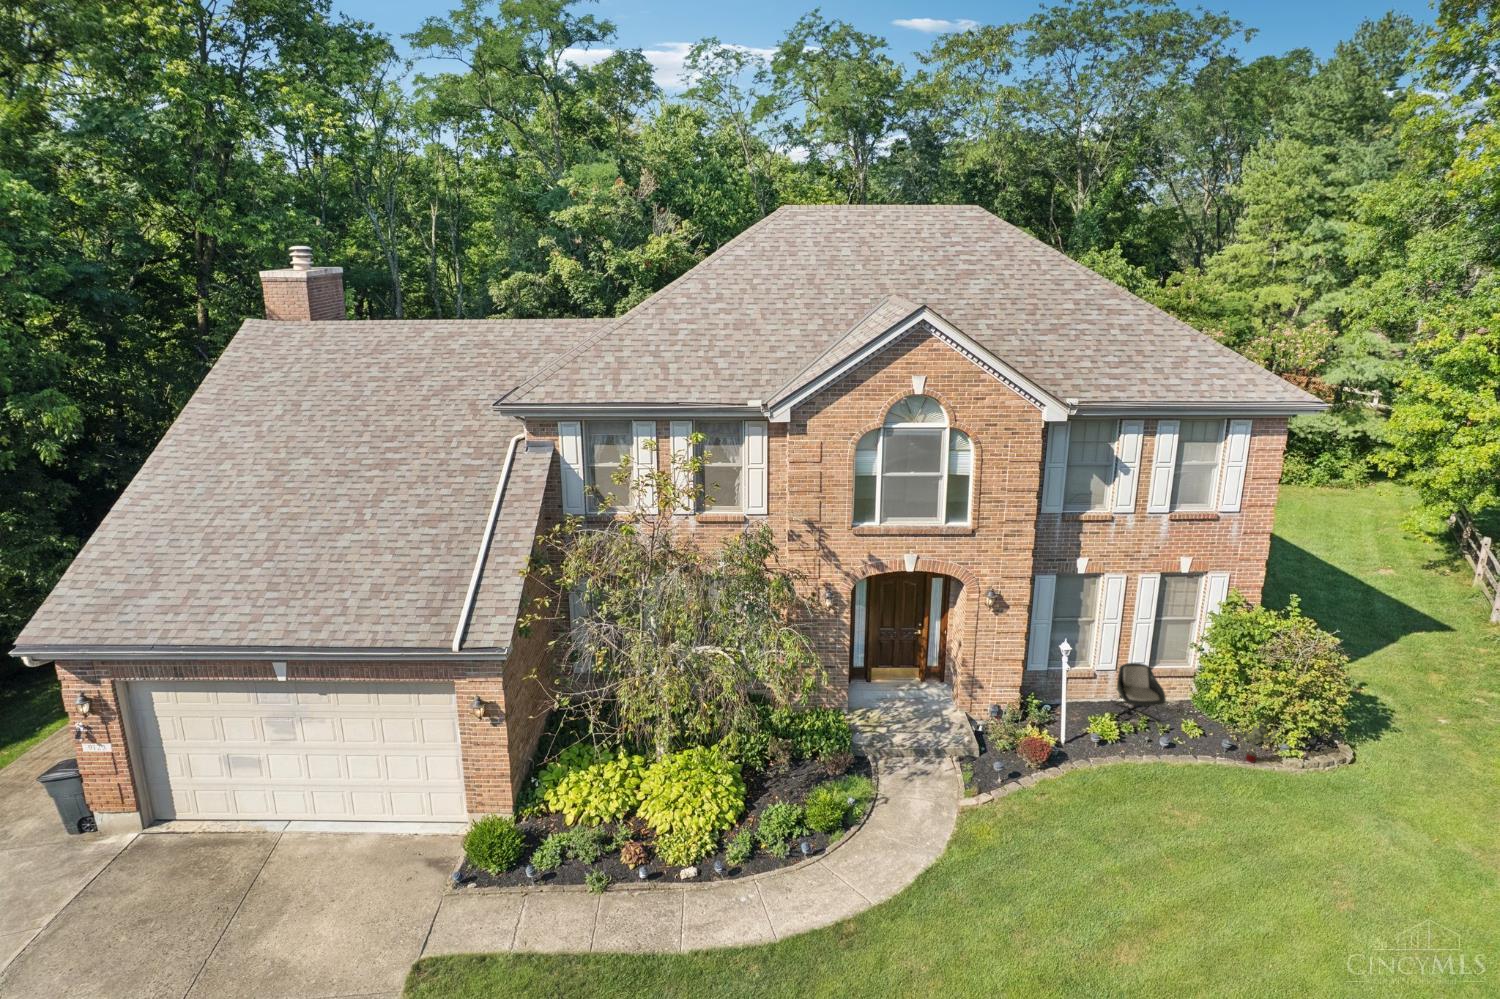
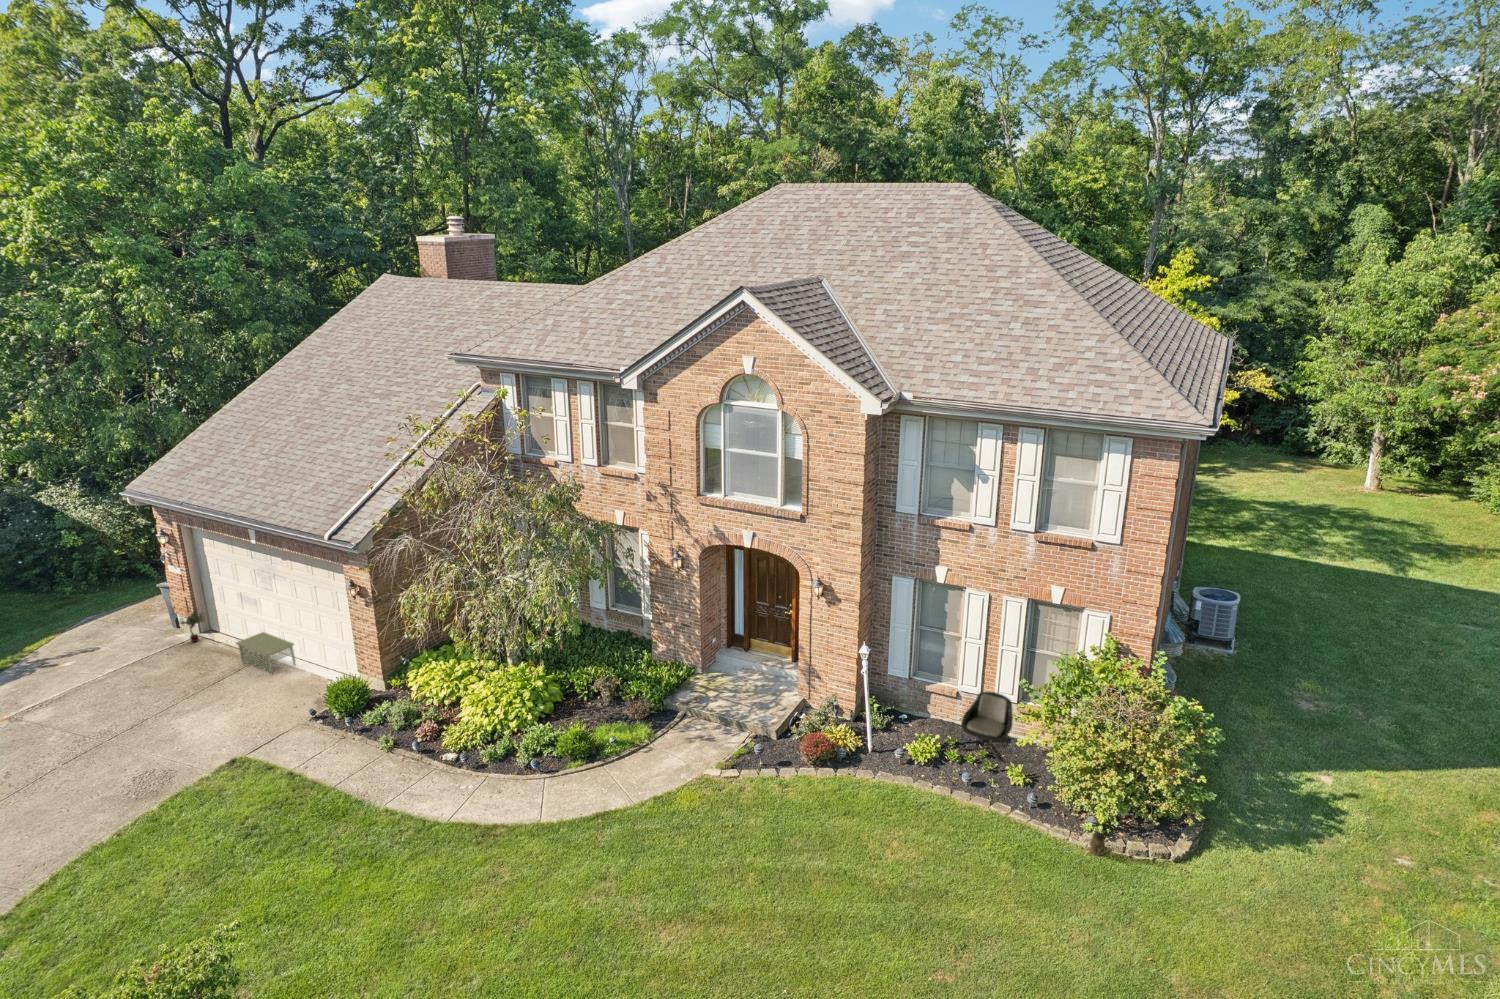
potted tree: present [1233,720,1277,763] -> present [180,608,204,642]
watering can: none [1295,753,1323,774] -> present [1088,829,1106,856]
storage bench: none [256,799,349,851] -> present [236,632,295,675]

